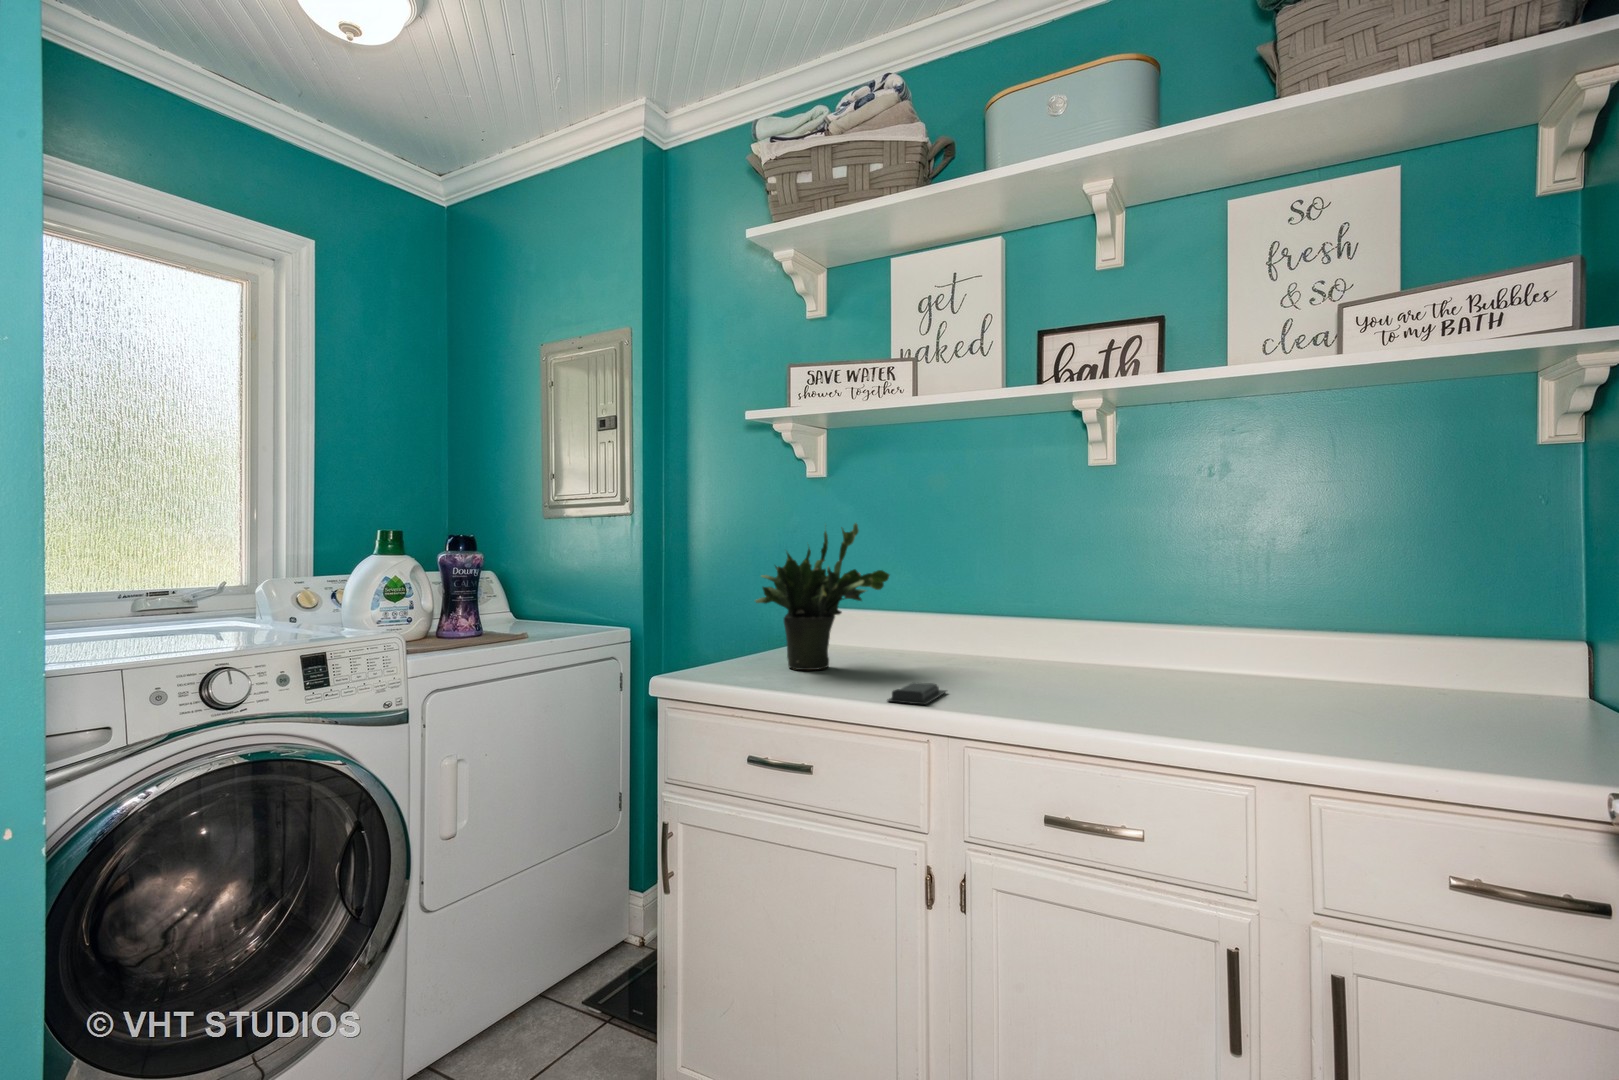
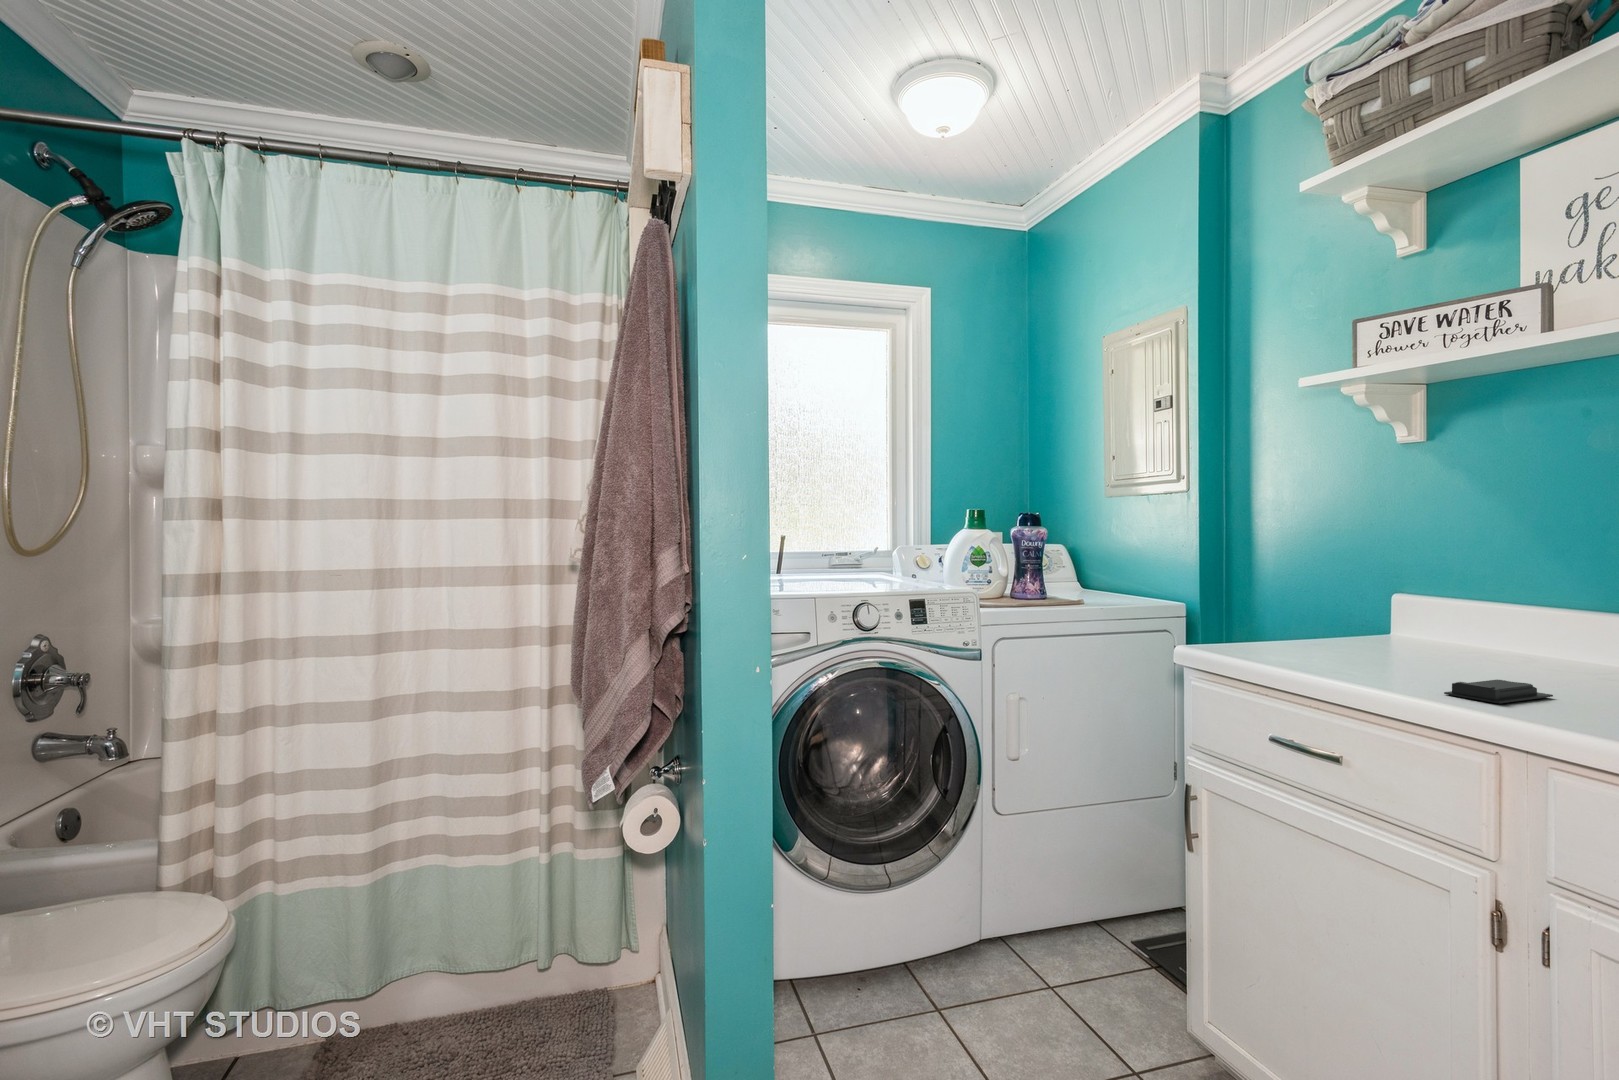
potted plant: present [756,523,889,670] -> none [1299,492,1505,657]

